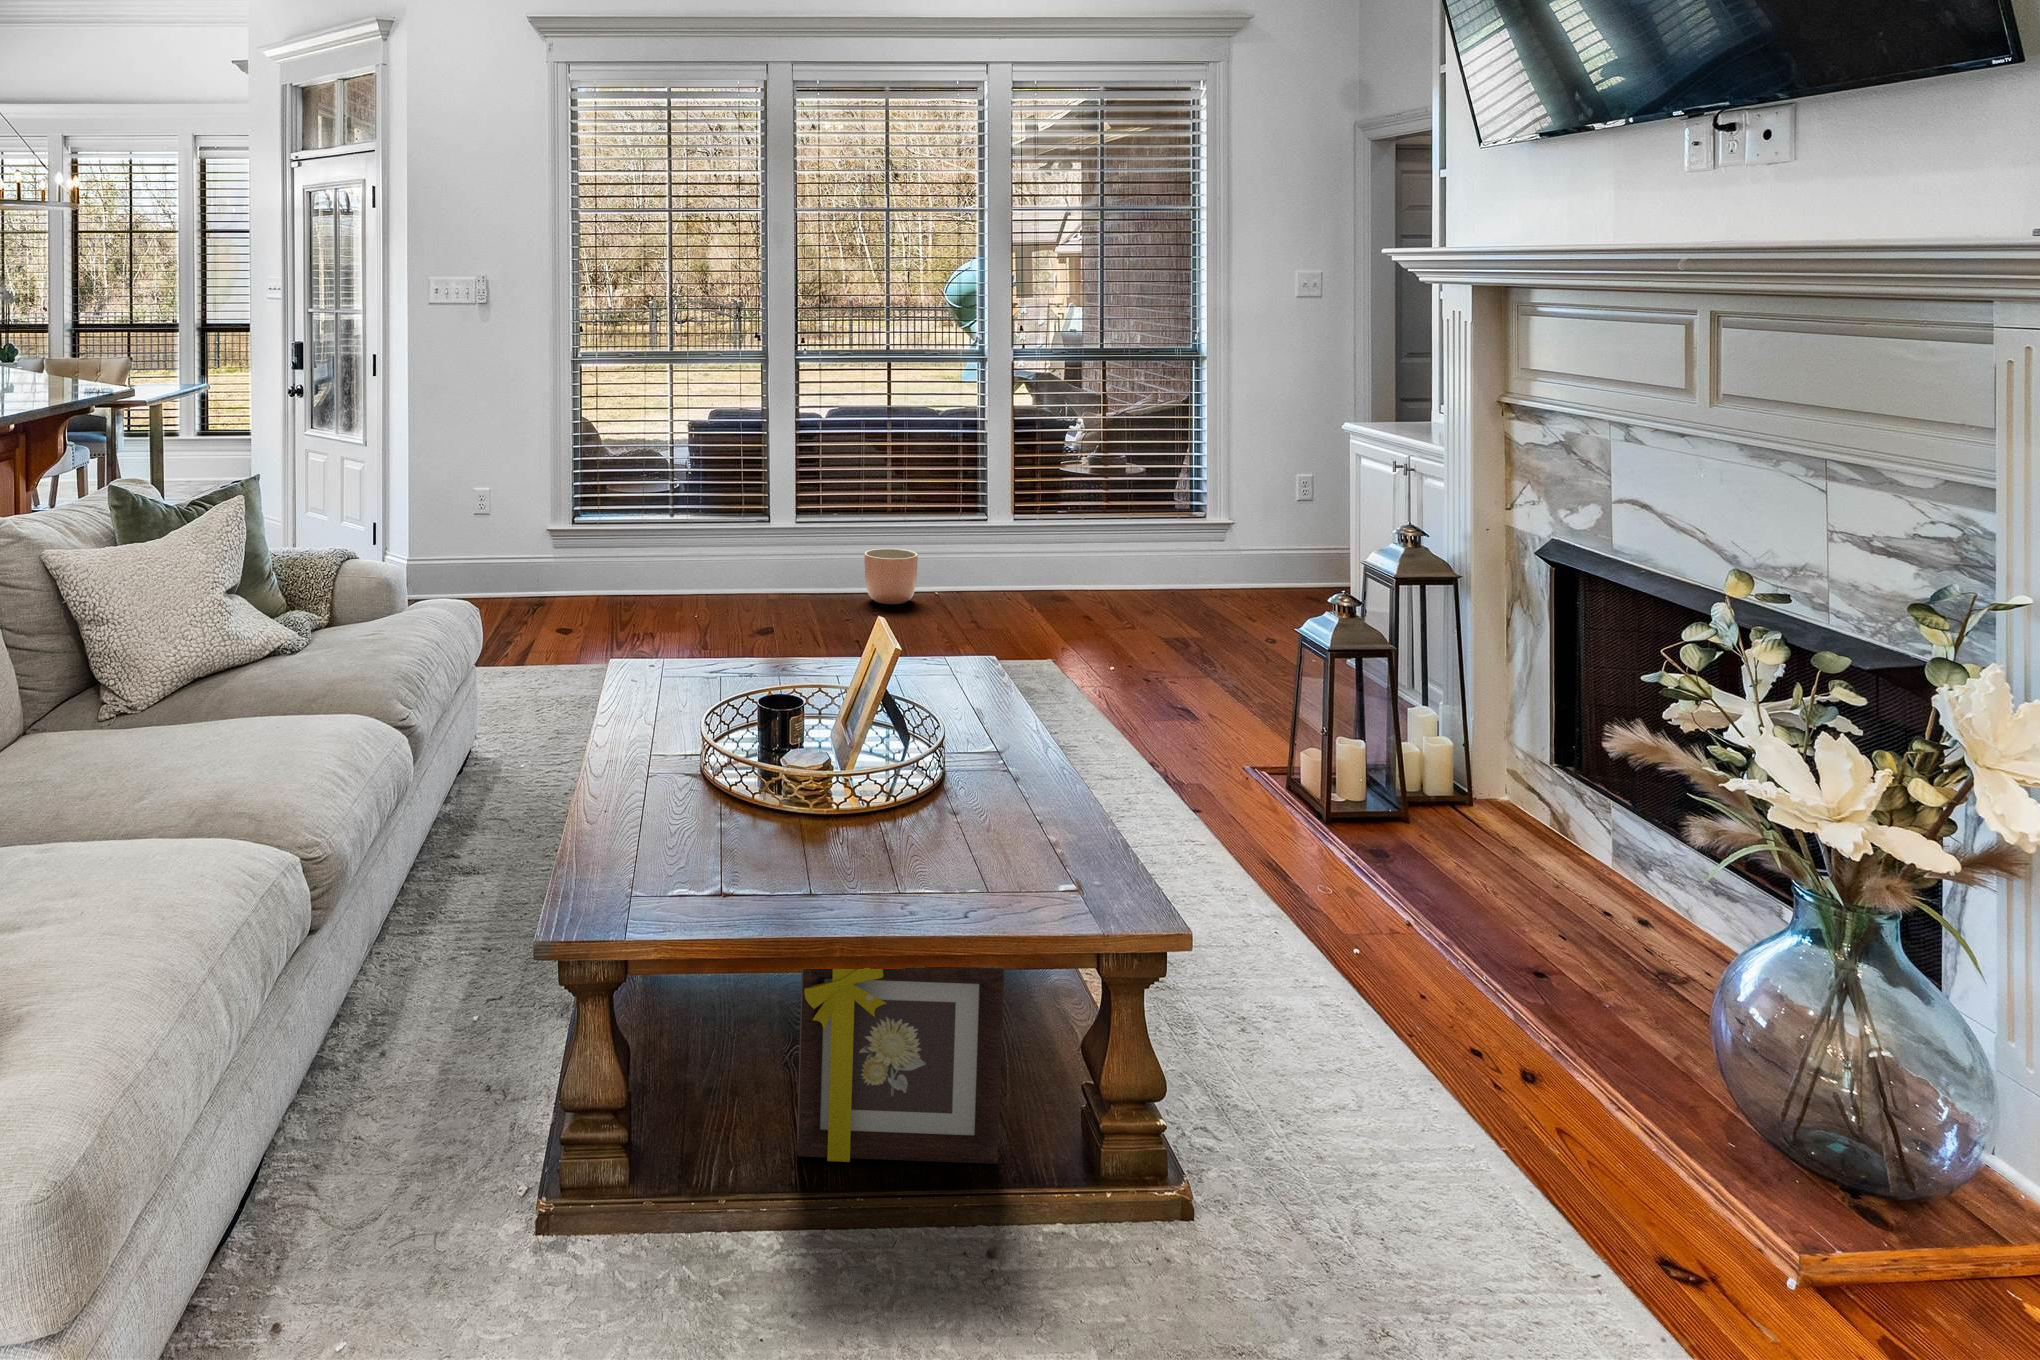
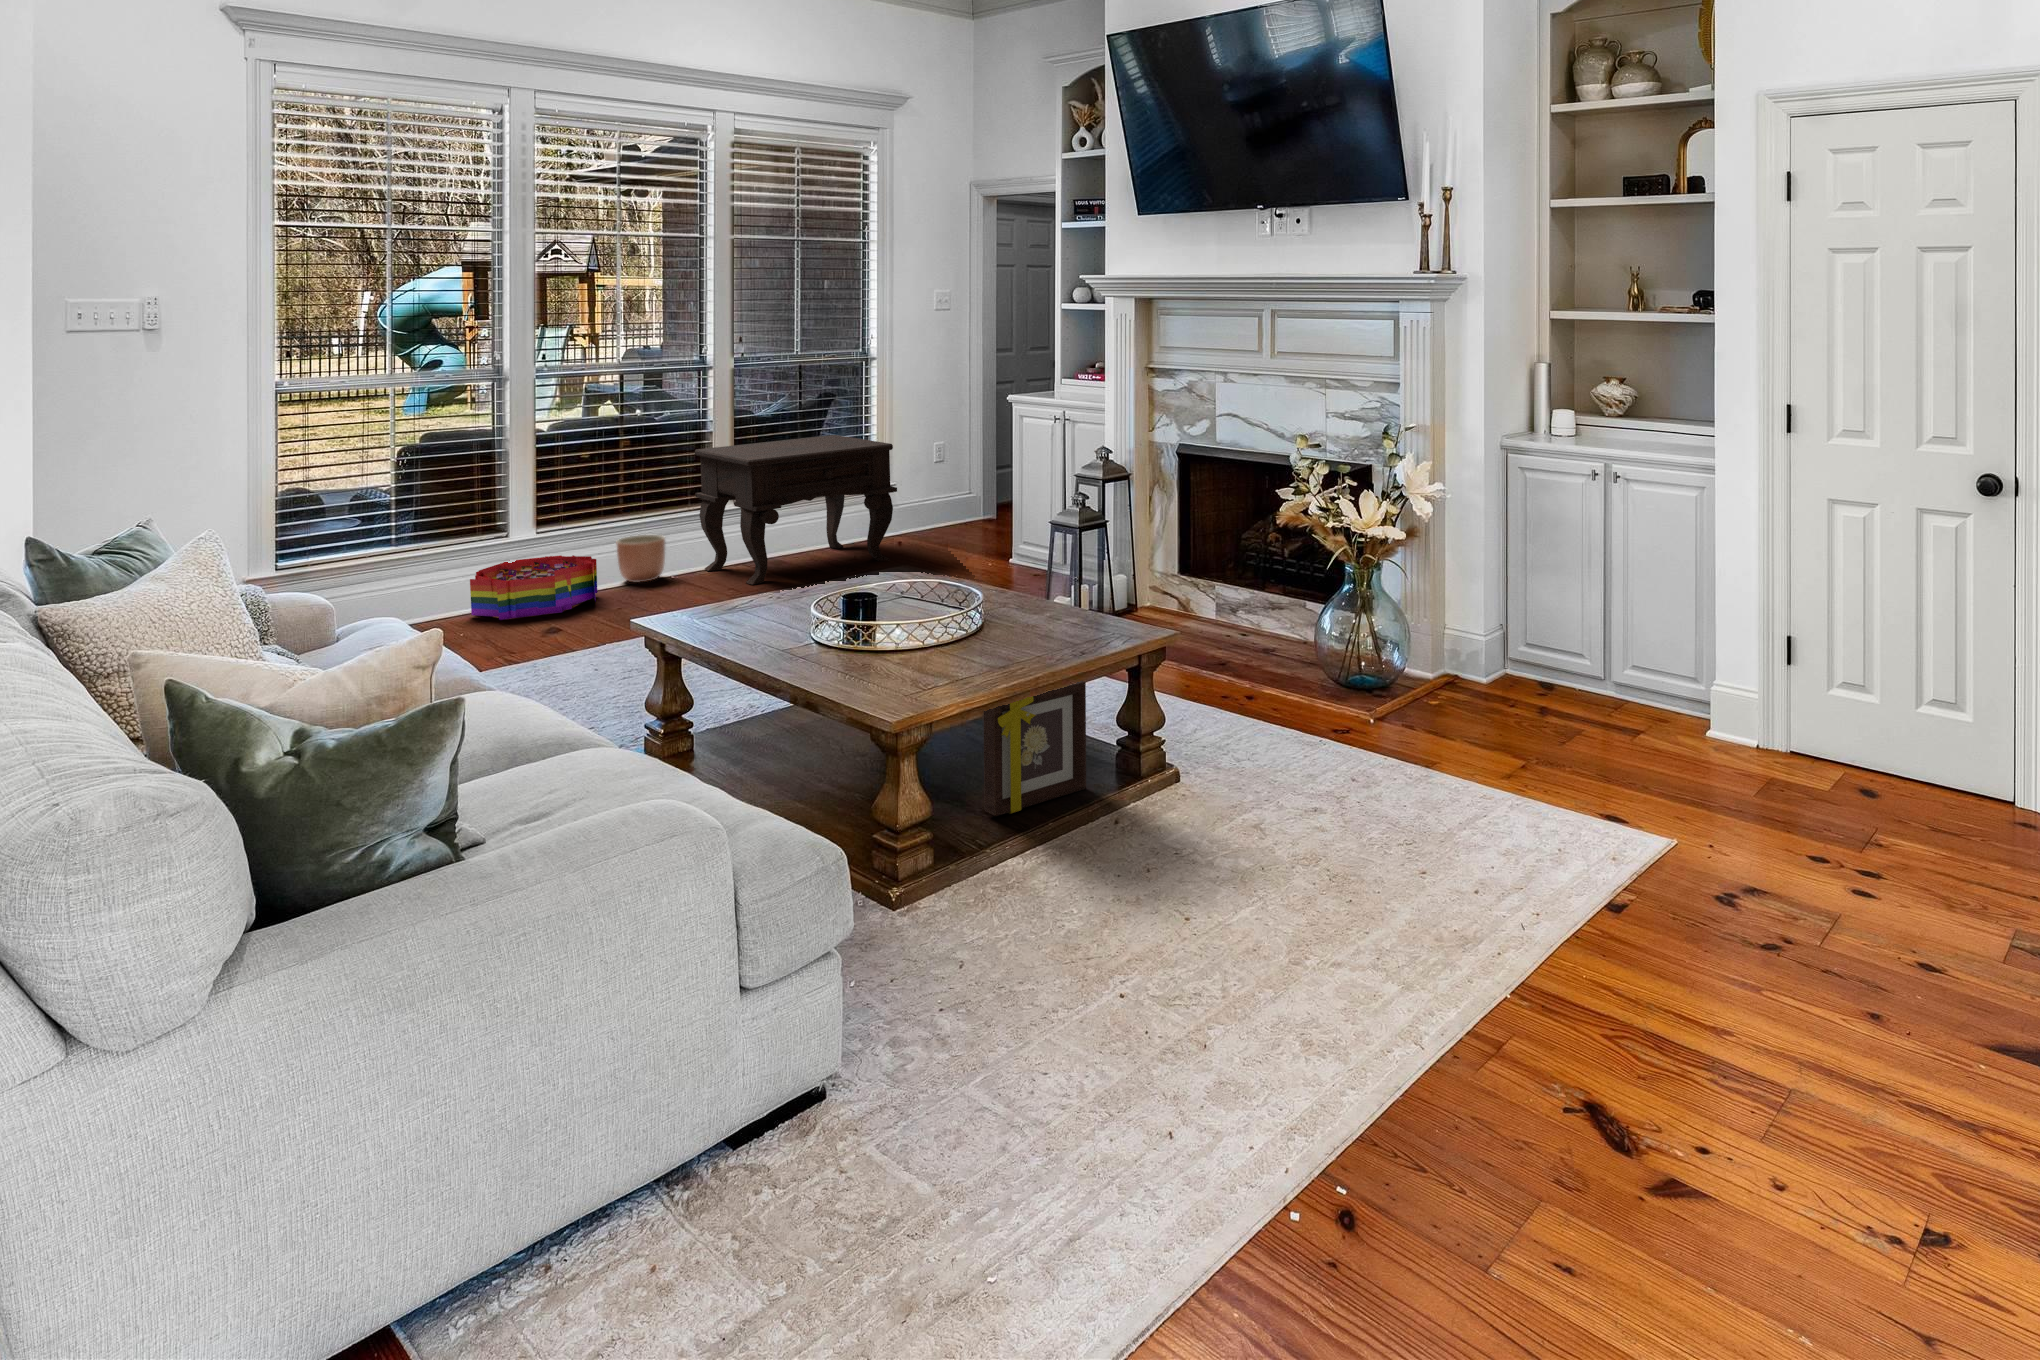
side table: none [961,456,1195,634] -> present [695,435,897,585]
storage bin: none [697,555,828,624] -> present [470,555,597,620]

